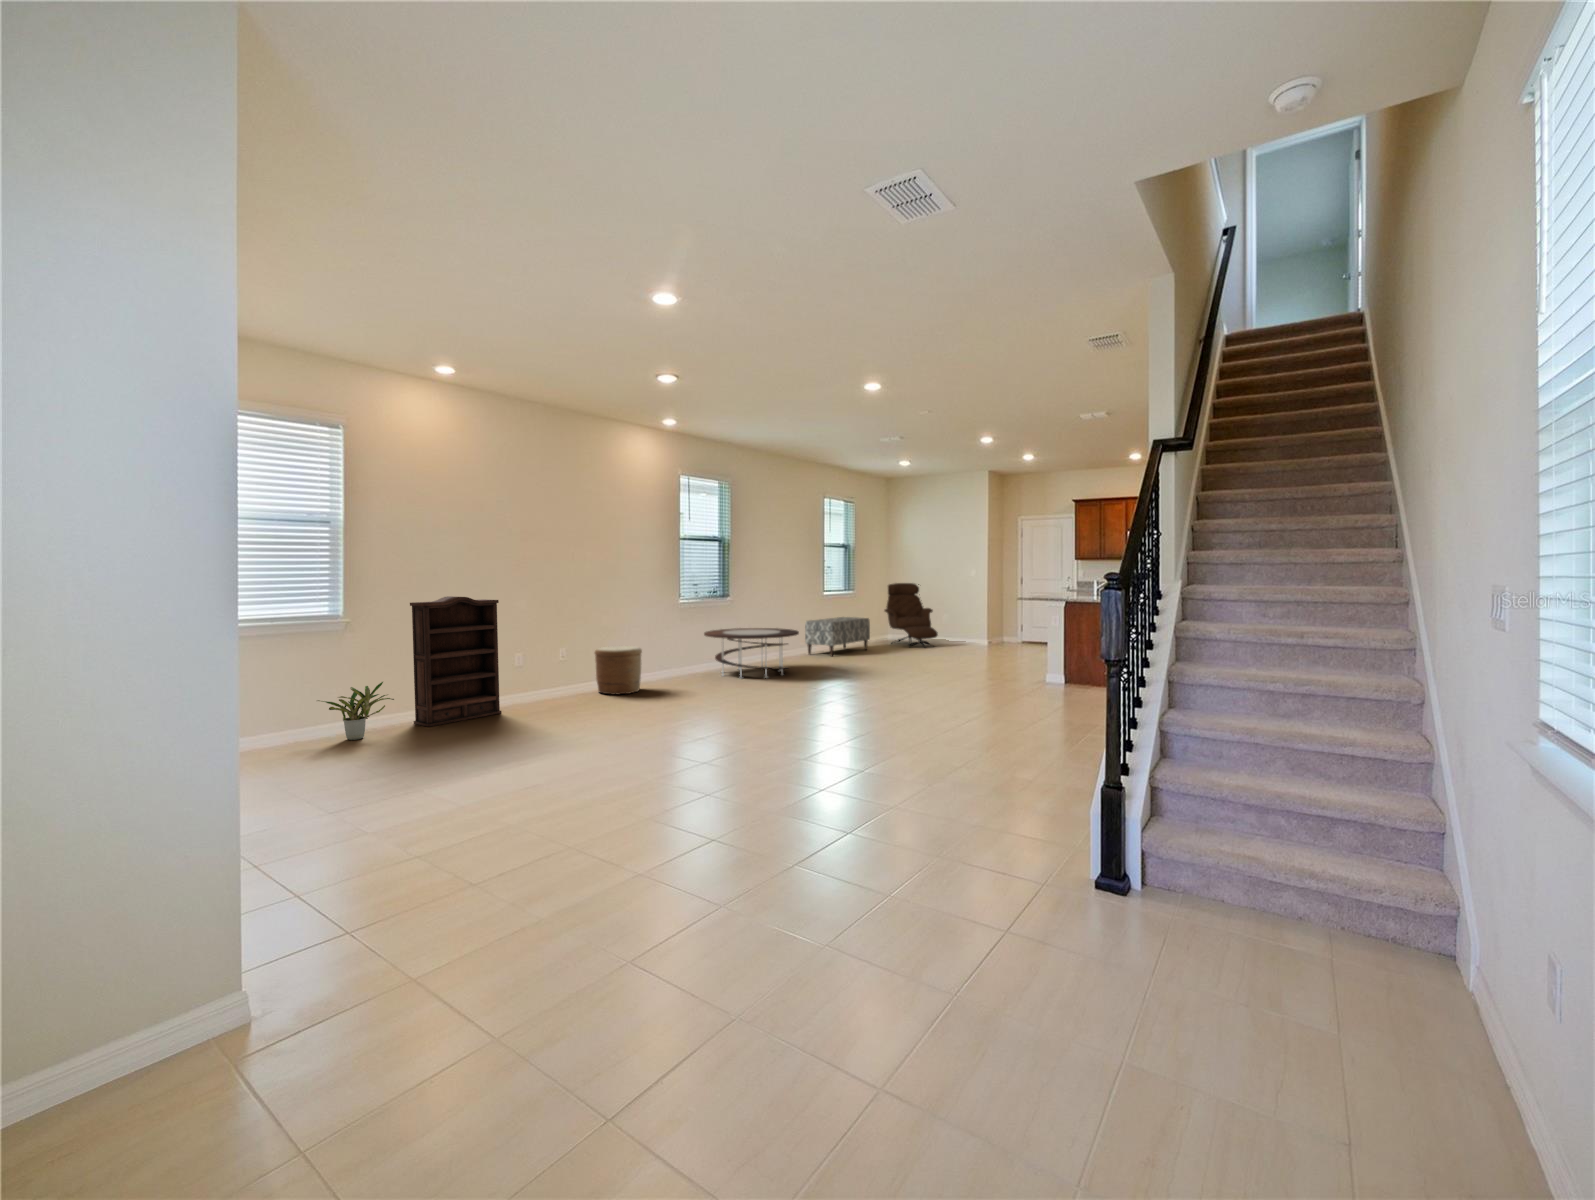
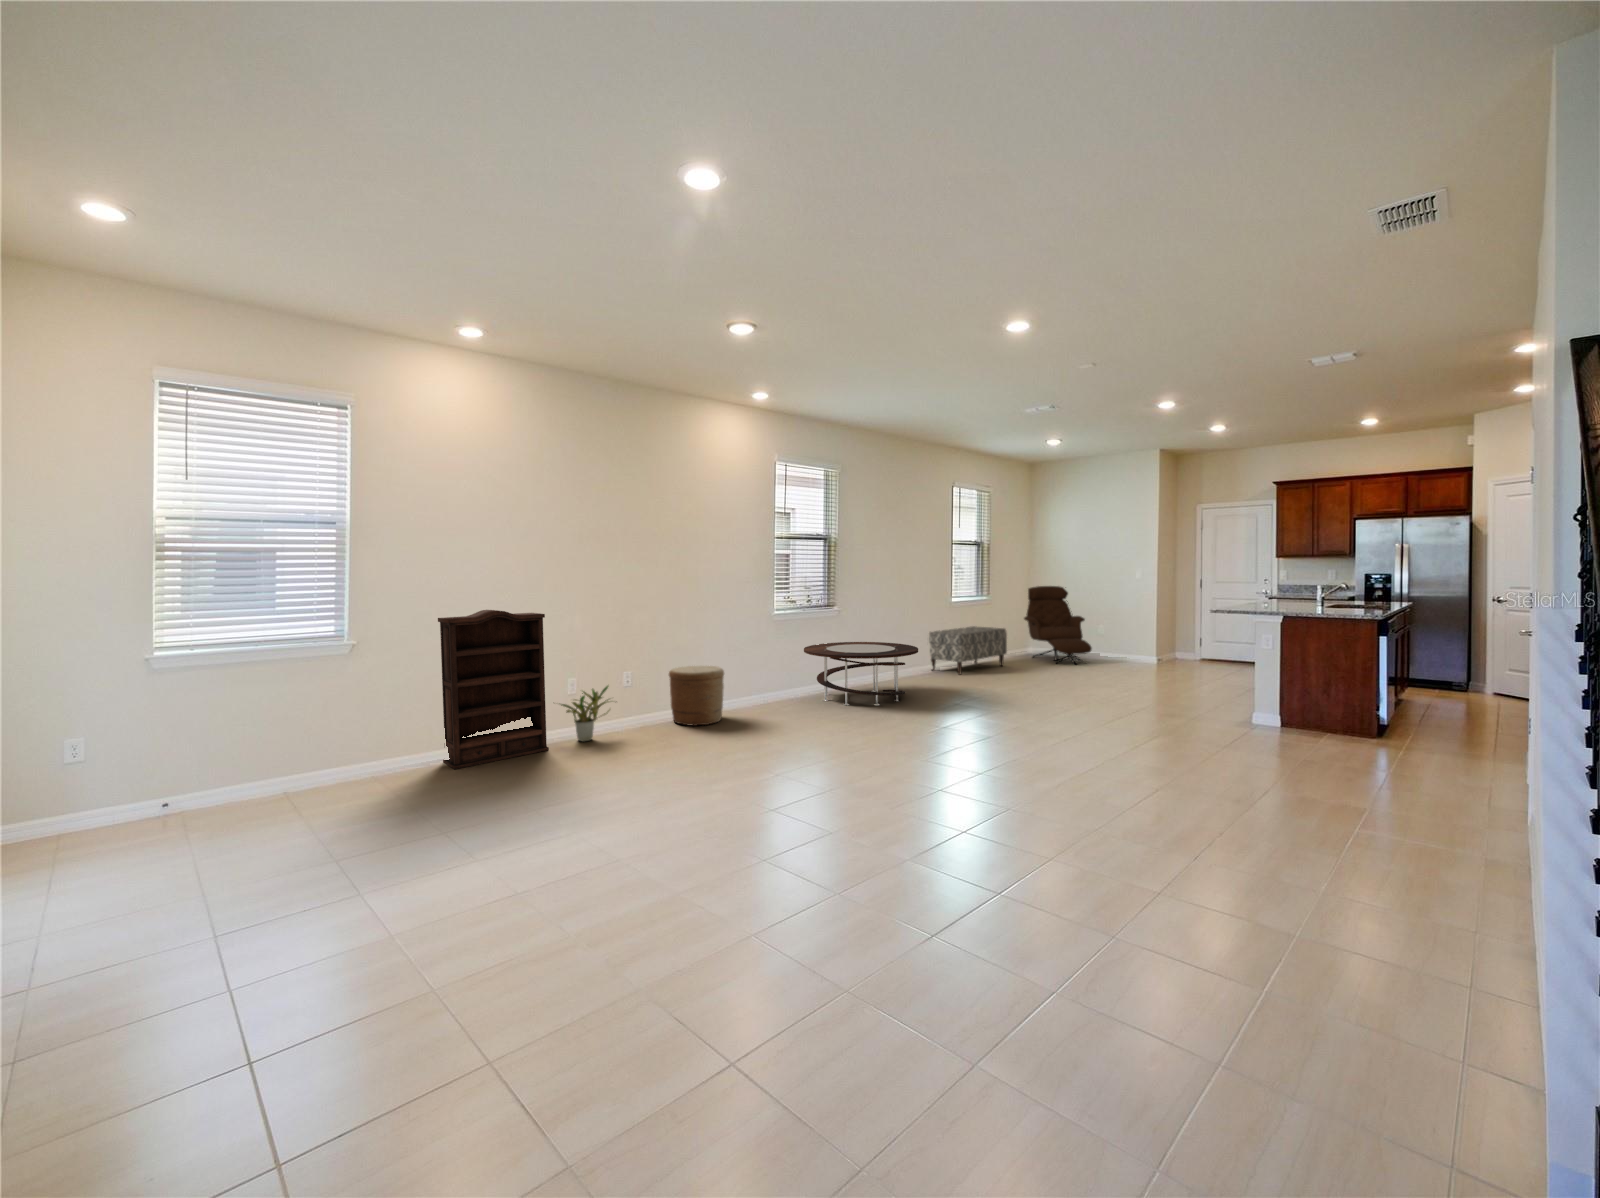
potted plant: present [318,682,394,740] -> present [561,686,608,742]

